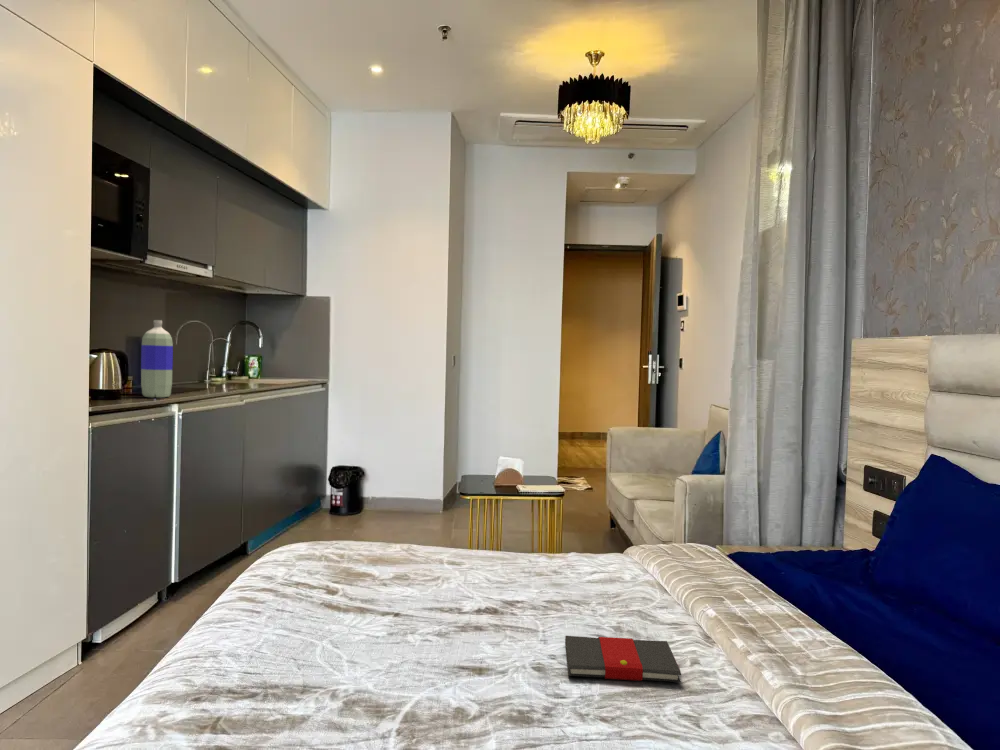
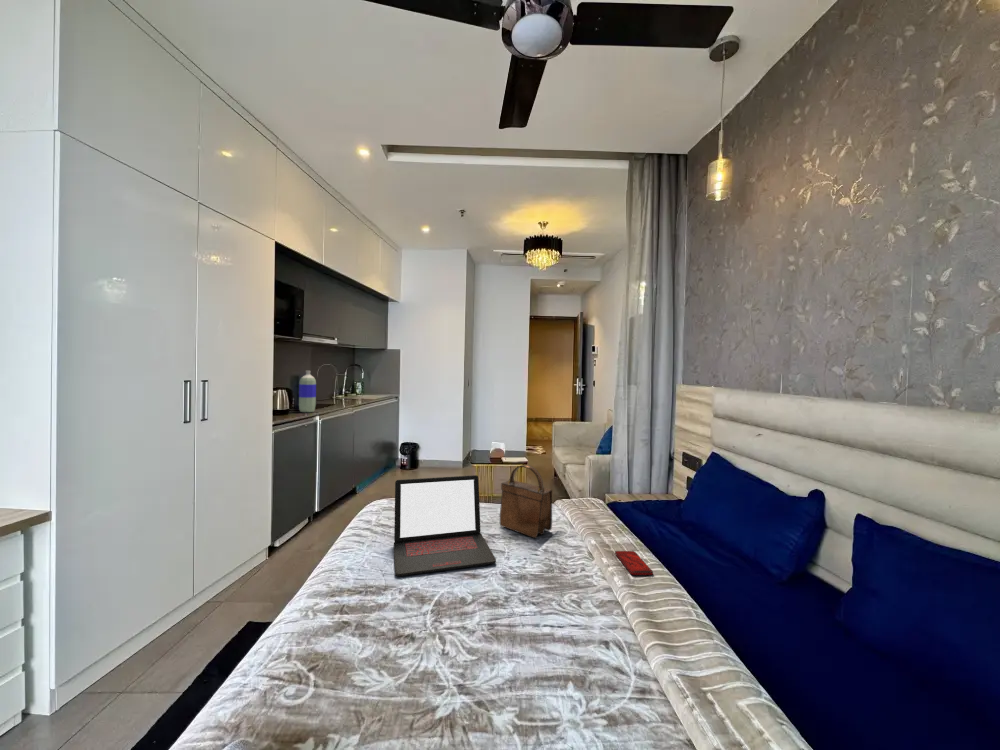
handbag: none [523,469,627,609] -> present [500,465,552,538]
laptop: none [319,487,522,668] -> present [394,475,496,576]
smartphone: none [758,627,840,668] -> present [615,551,653,575]
book: present [565,636,681,682] -> none [518,556,574,582]

